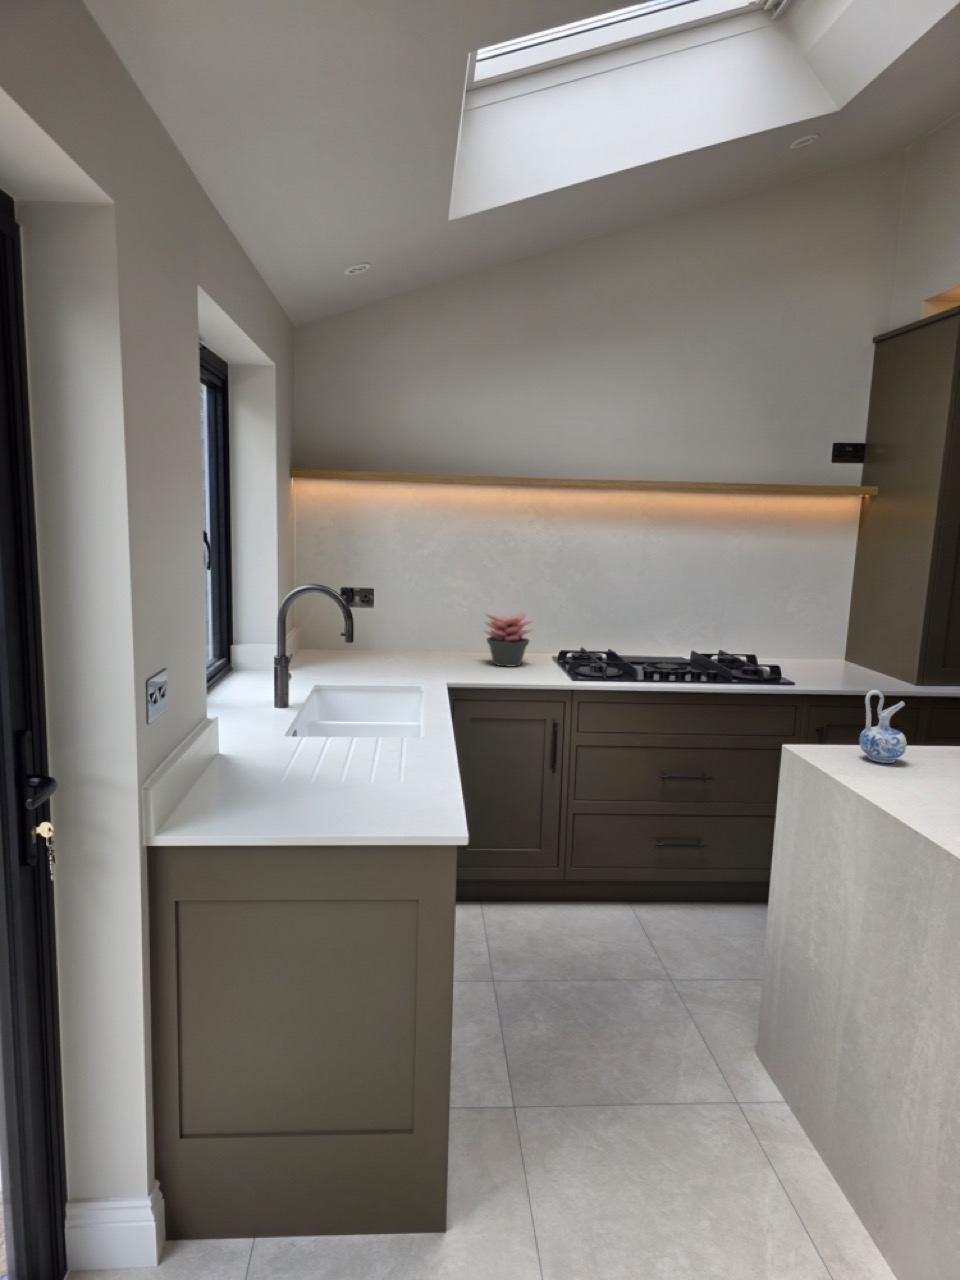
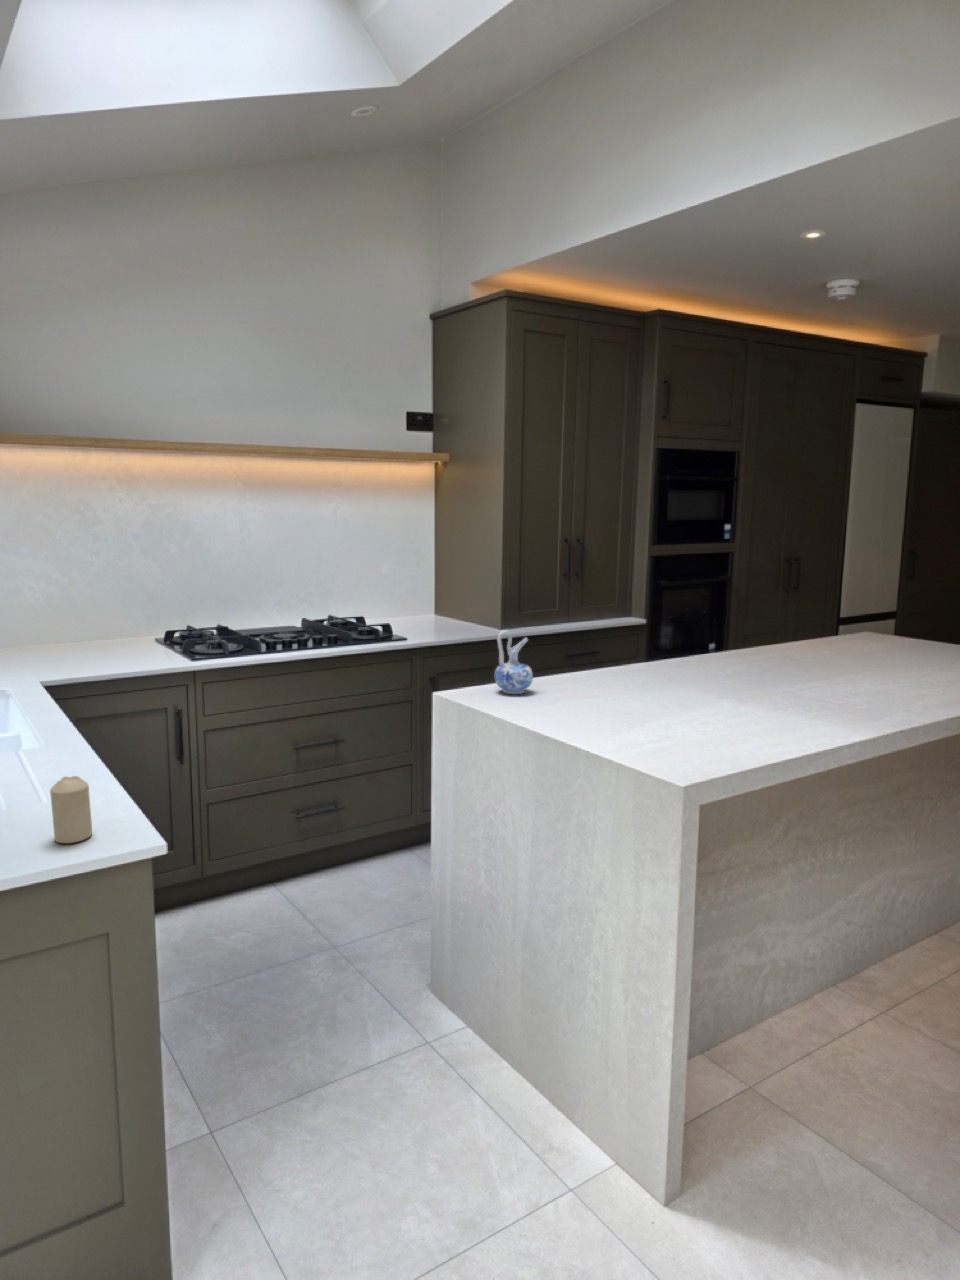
succulent plant: present [485,613,531,667] -> none [70,595,134,656]
candle: none [407,759,435,812] -> present [50,776,92,843]

